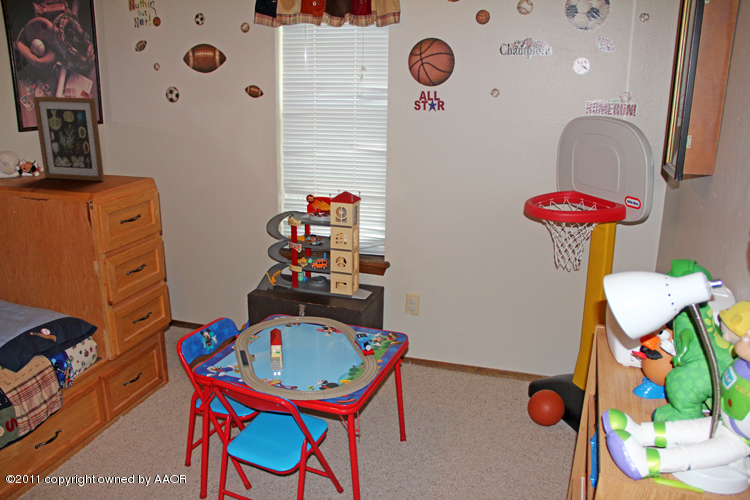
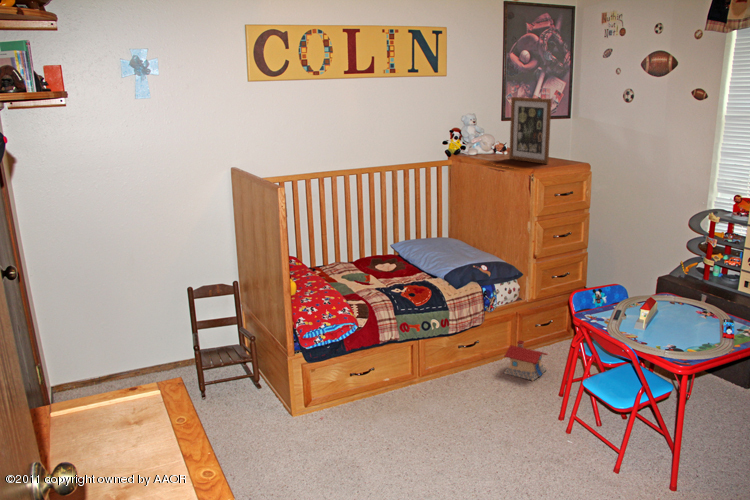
toy house: none [100,408,156,459] -> present [504,341,547,381]

